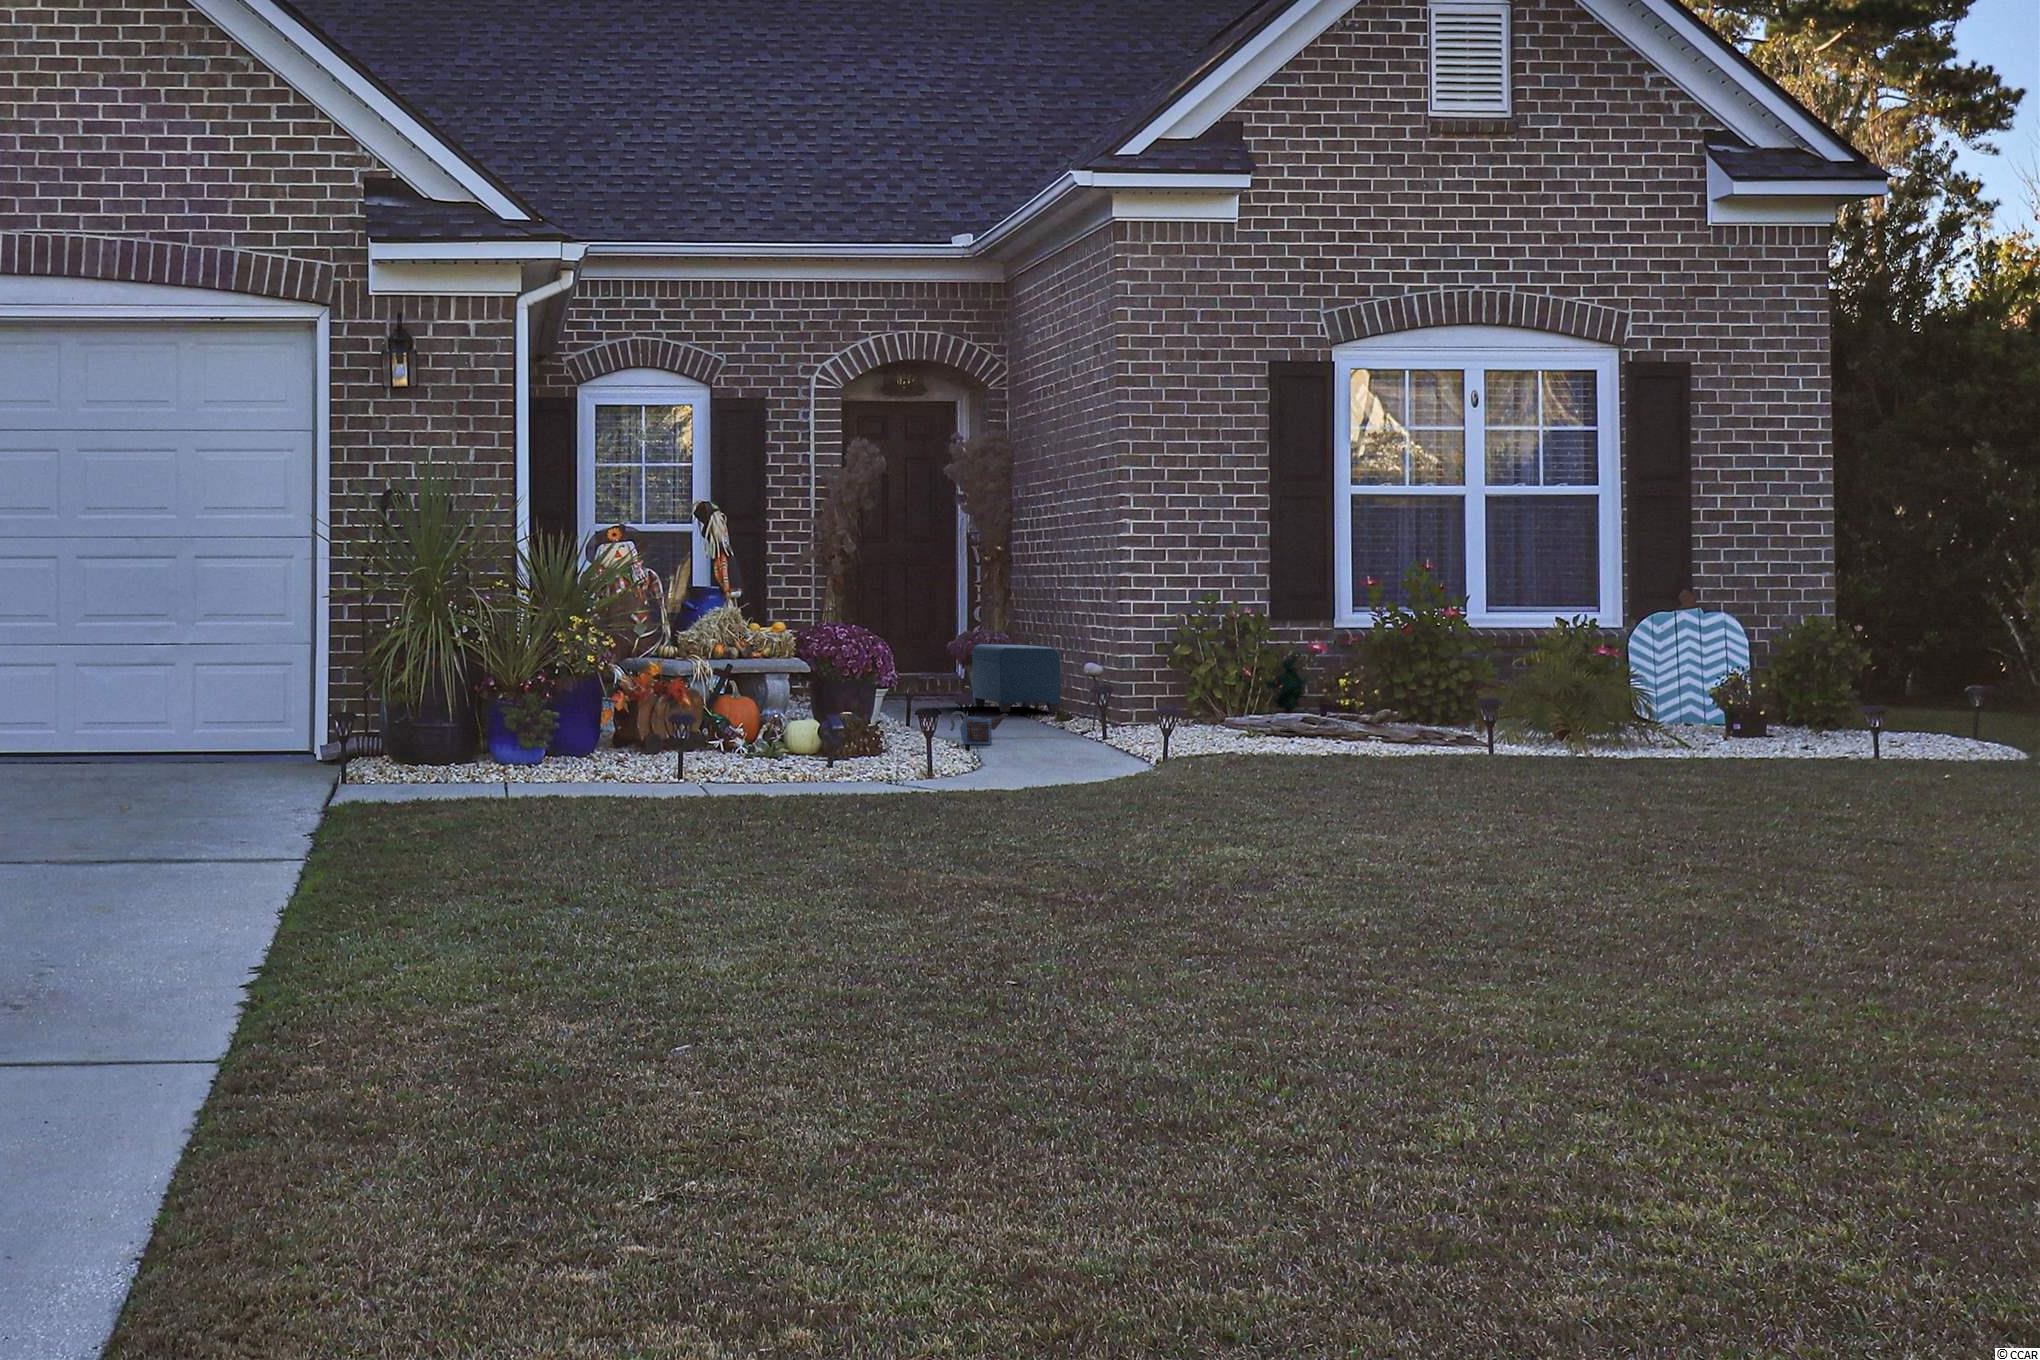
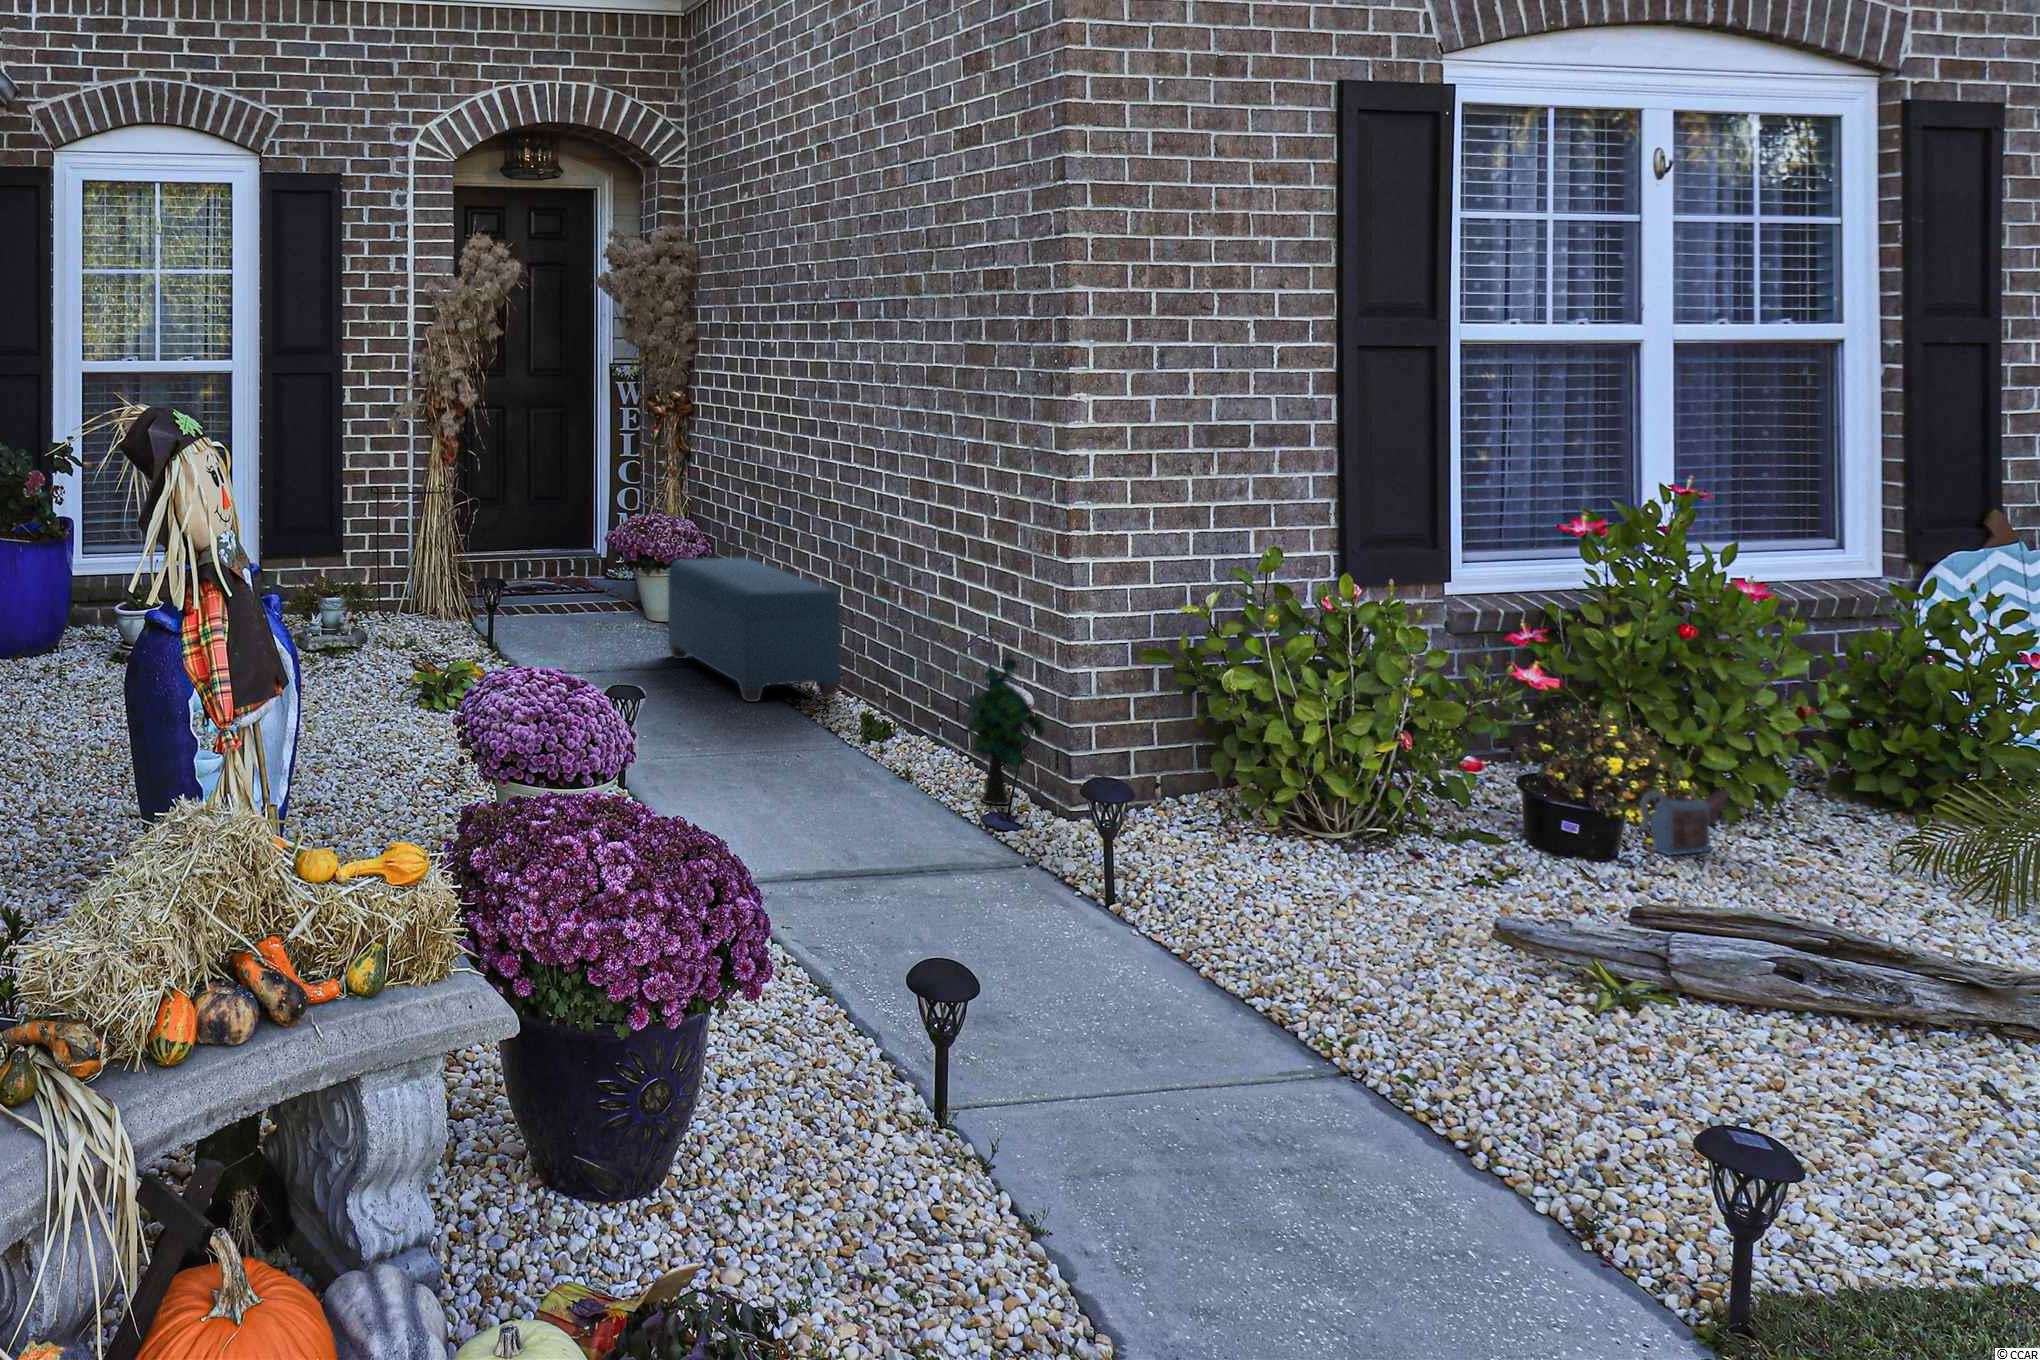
decorative plant: present [1266,655,1308,732] -> present [965,659,1044,805]
watering can: present [950,711,1007,744] -> present [1639,788,1731,855]

